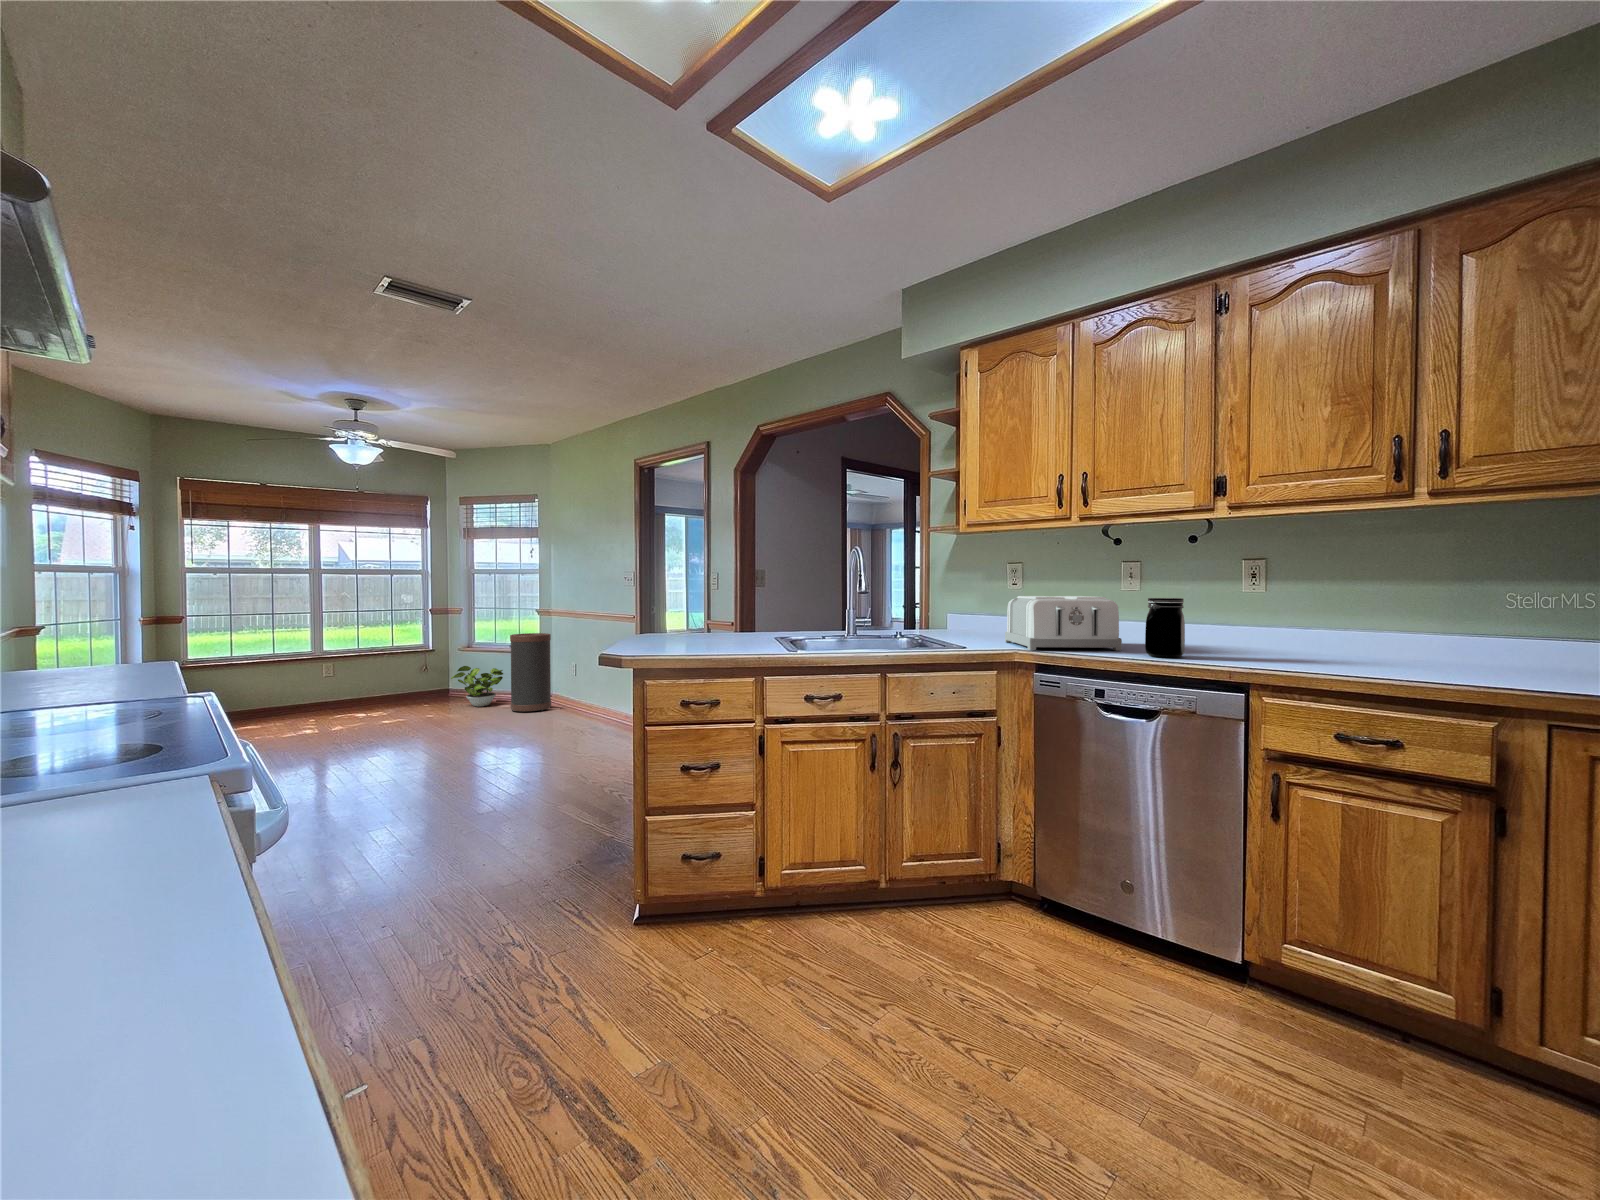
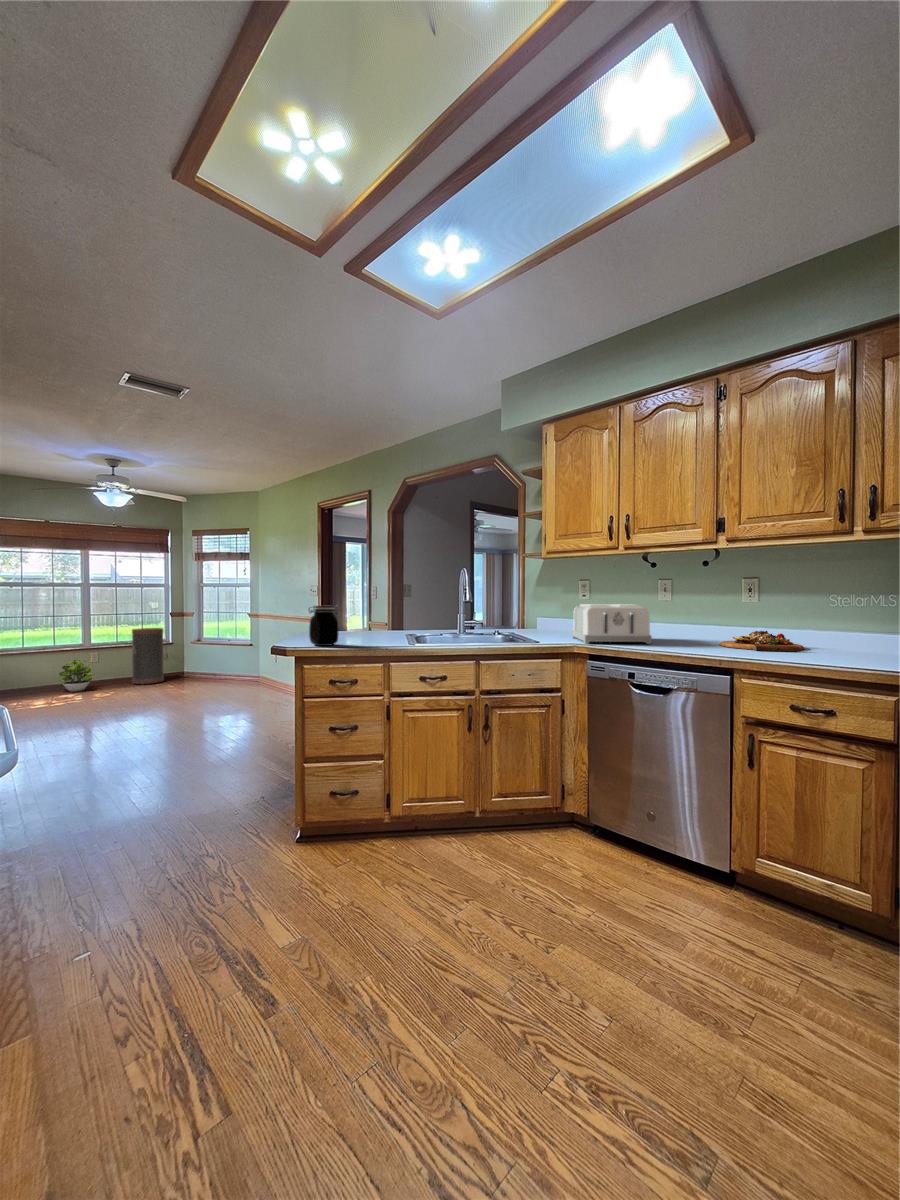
jar: present [1145,598,1185,658] -> present [309,606,339,646]
cutting board: none [1214,631,1338,660] -> present [719,631,805,652]
trash can: present [510,633,551,711] -> present [132,628,164,685]
potted plant: present [451,666,503,707] -> present [59,659,94,692]

